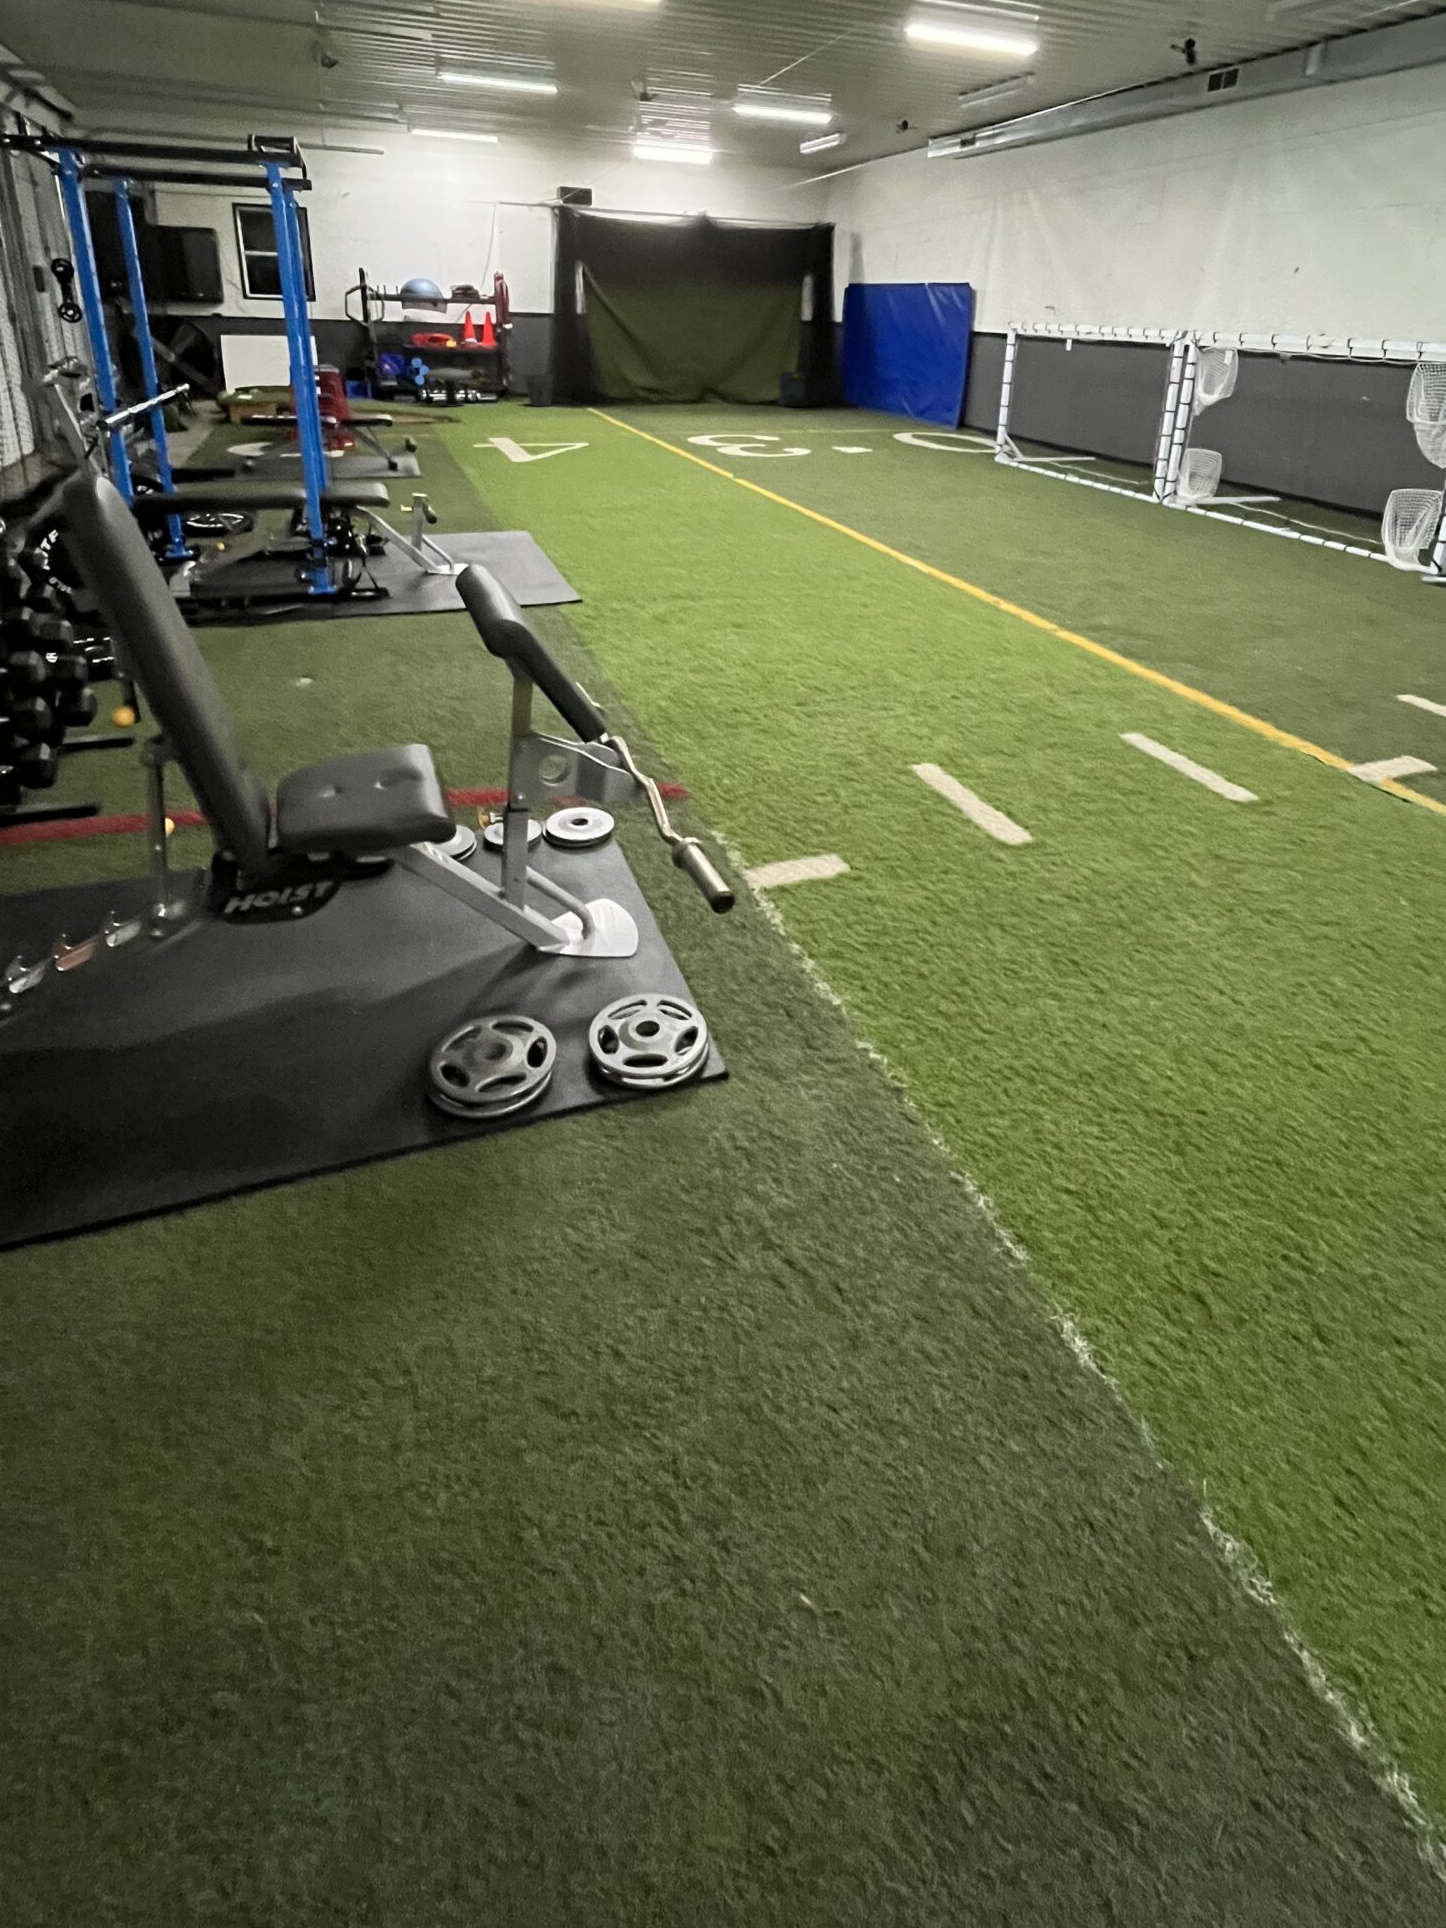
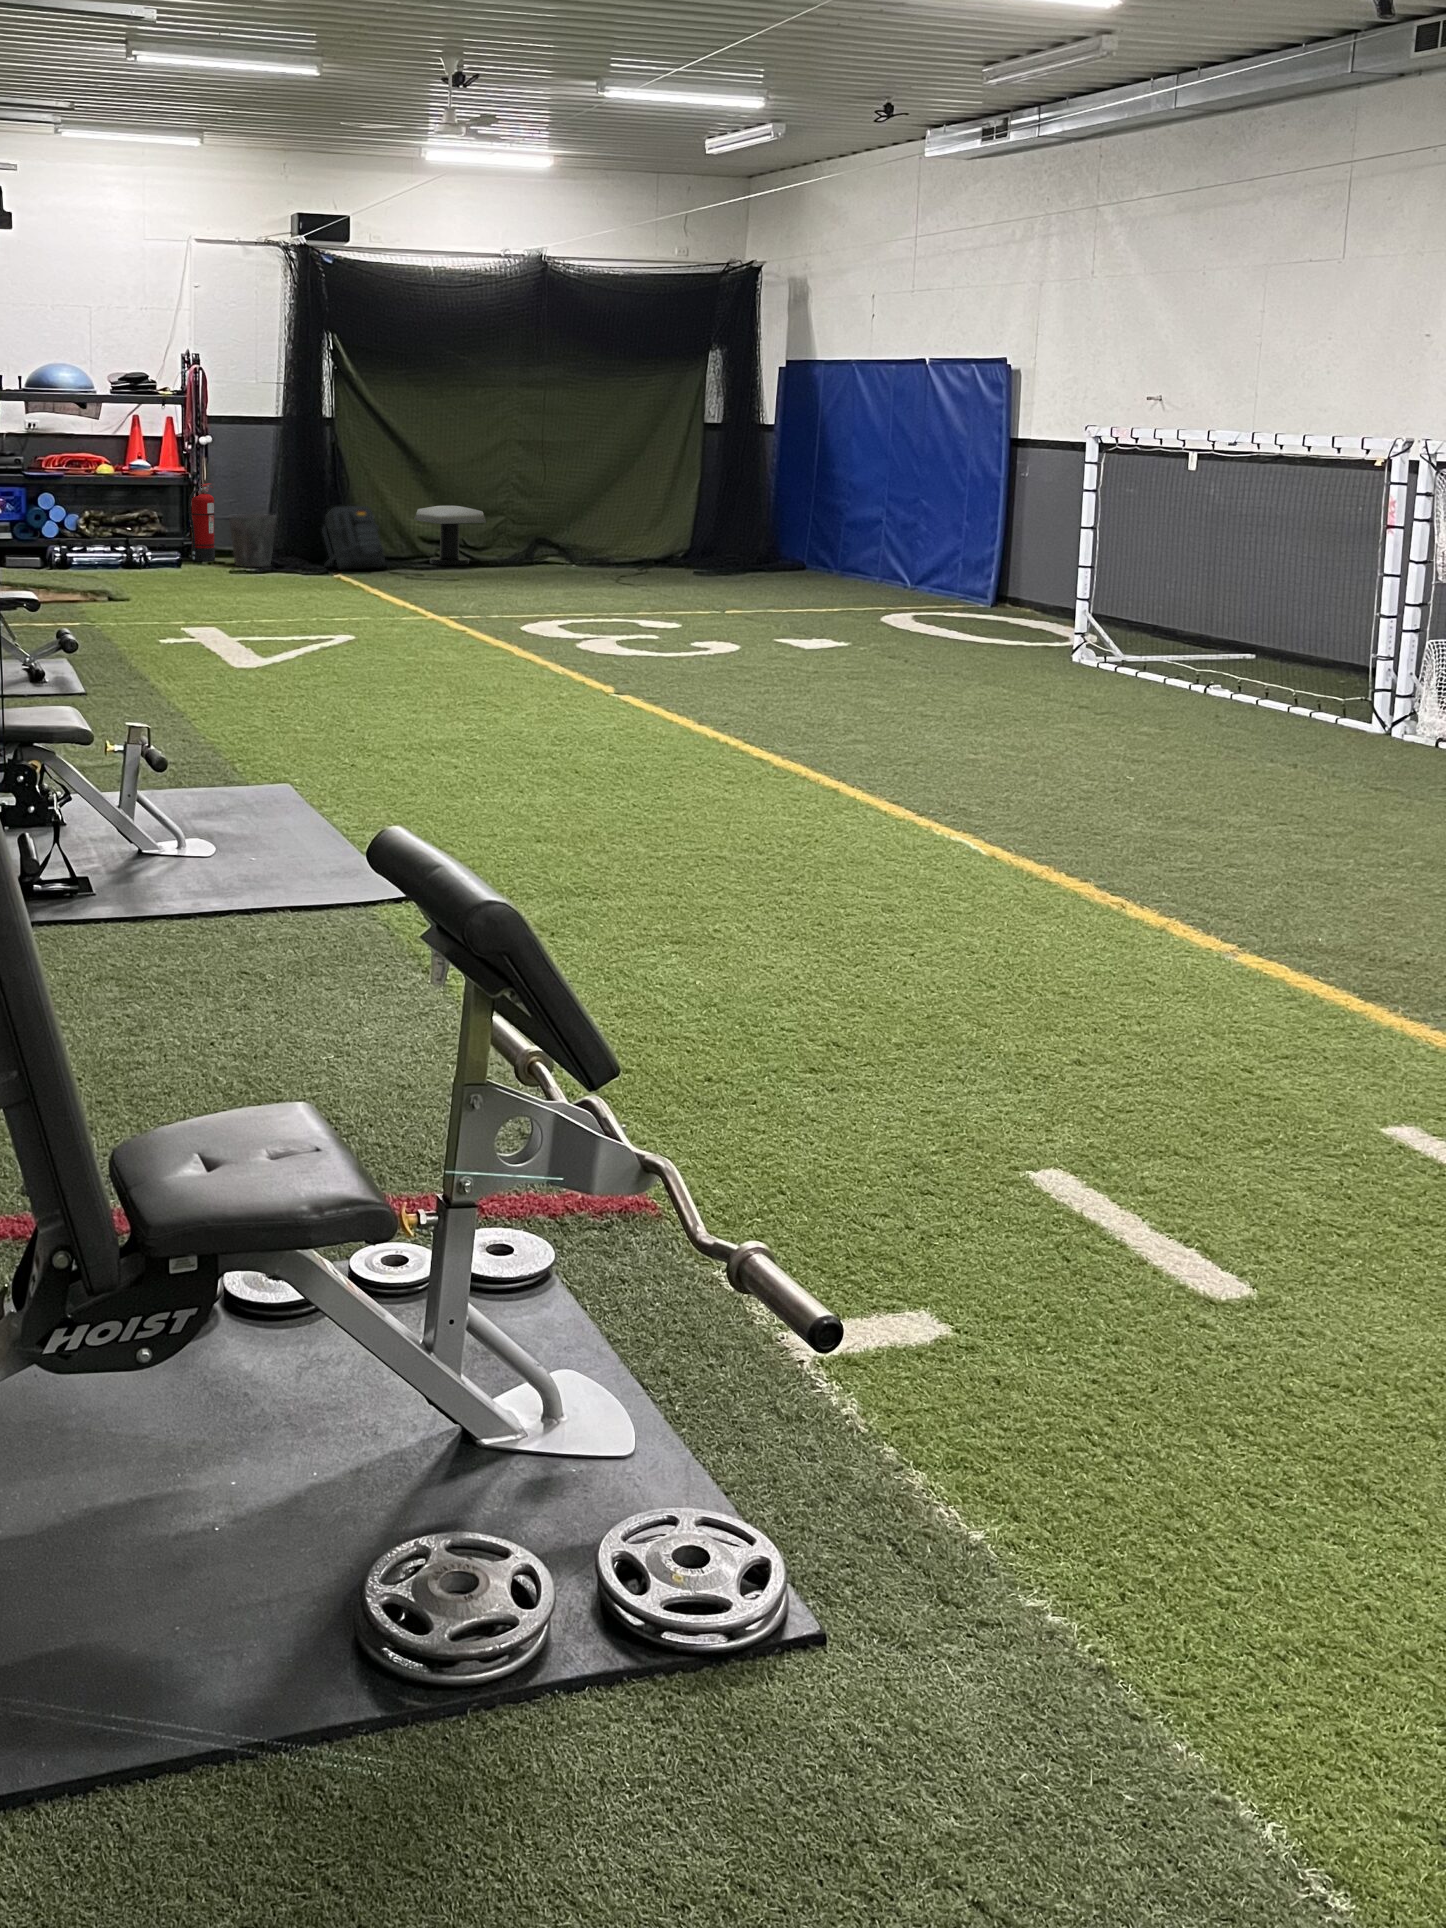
fire extinguisher: none [501,355,519,402] -> present [188,483,215,561]
stool: present [425,368,472,407] -> present [414,506,486,565]
backpack: present [777,371,807,407] -> present [323,506,385,570]

